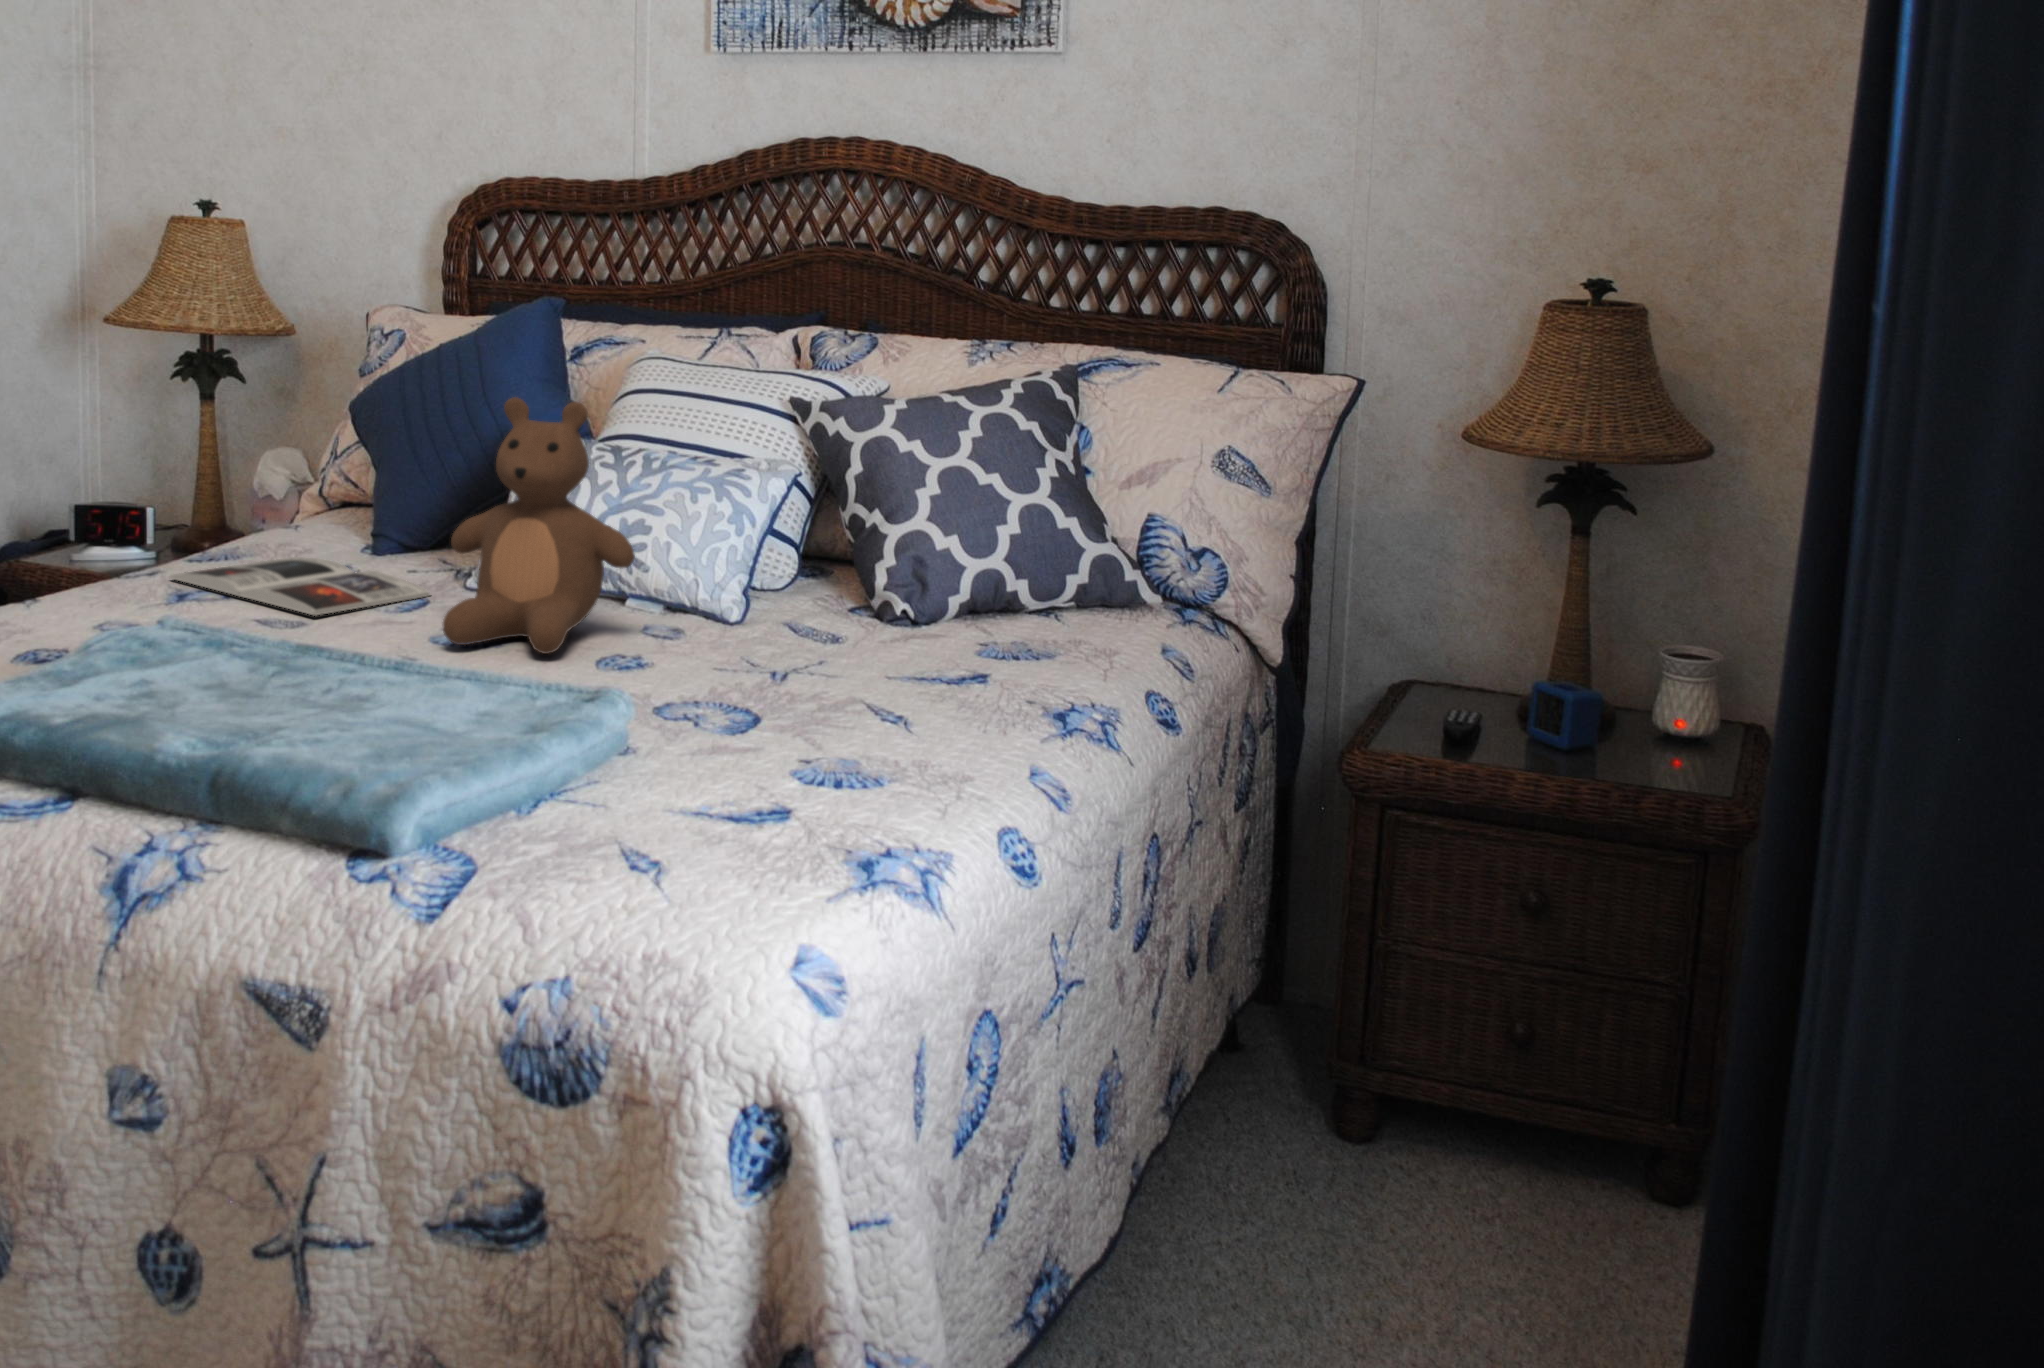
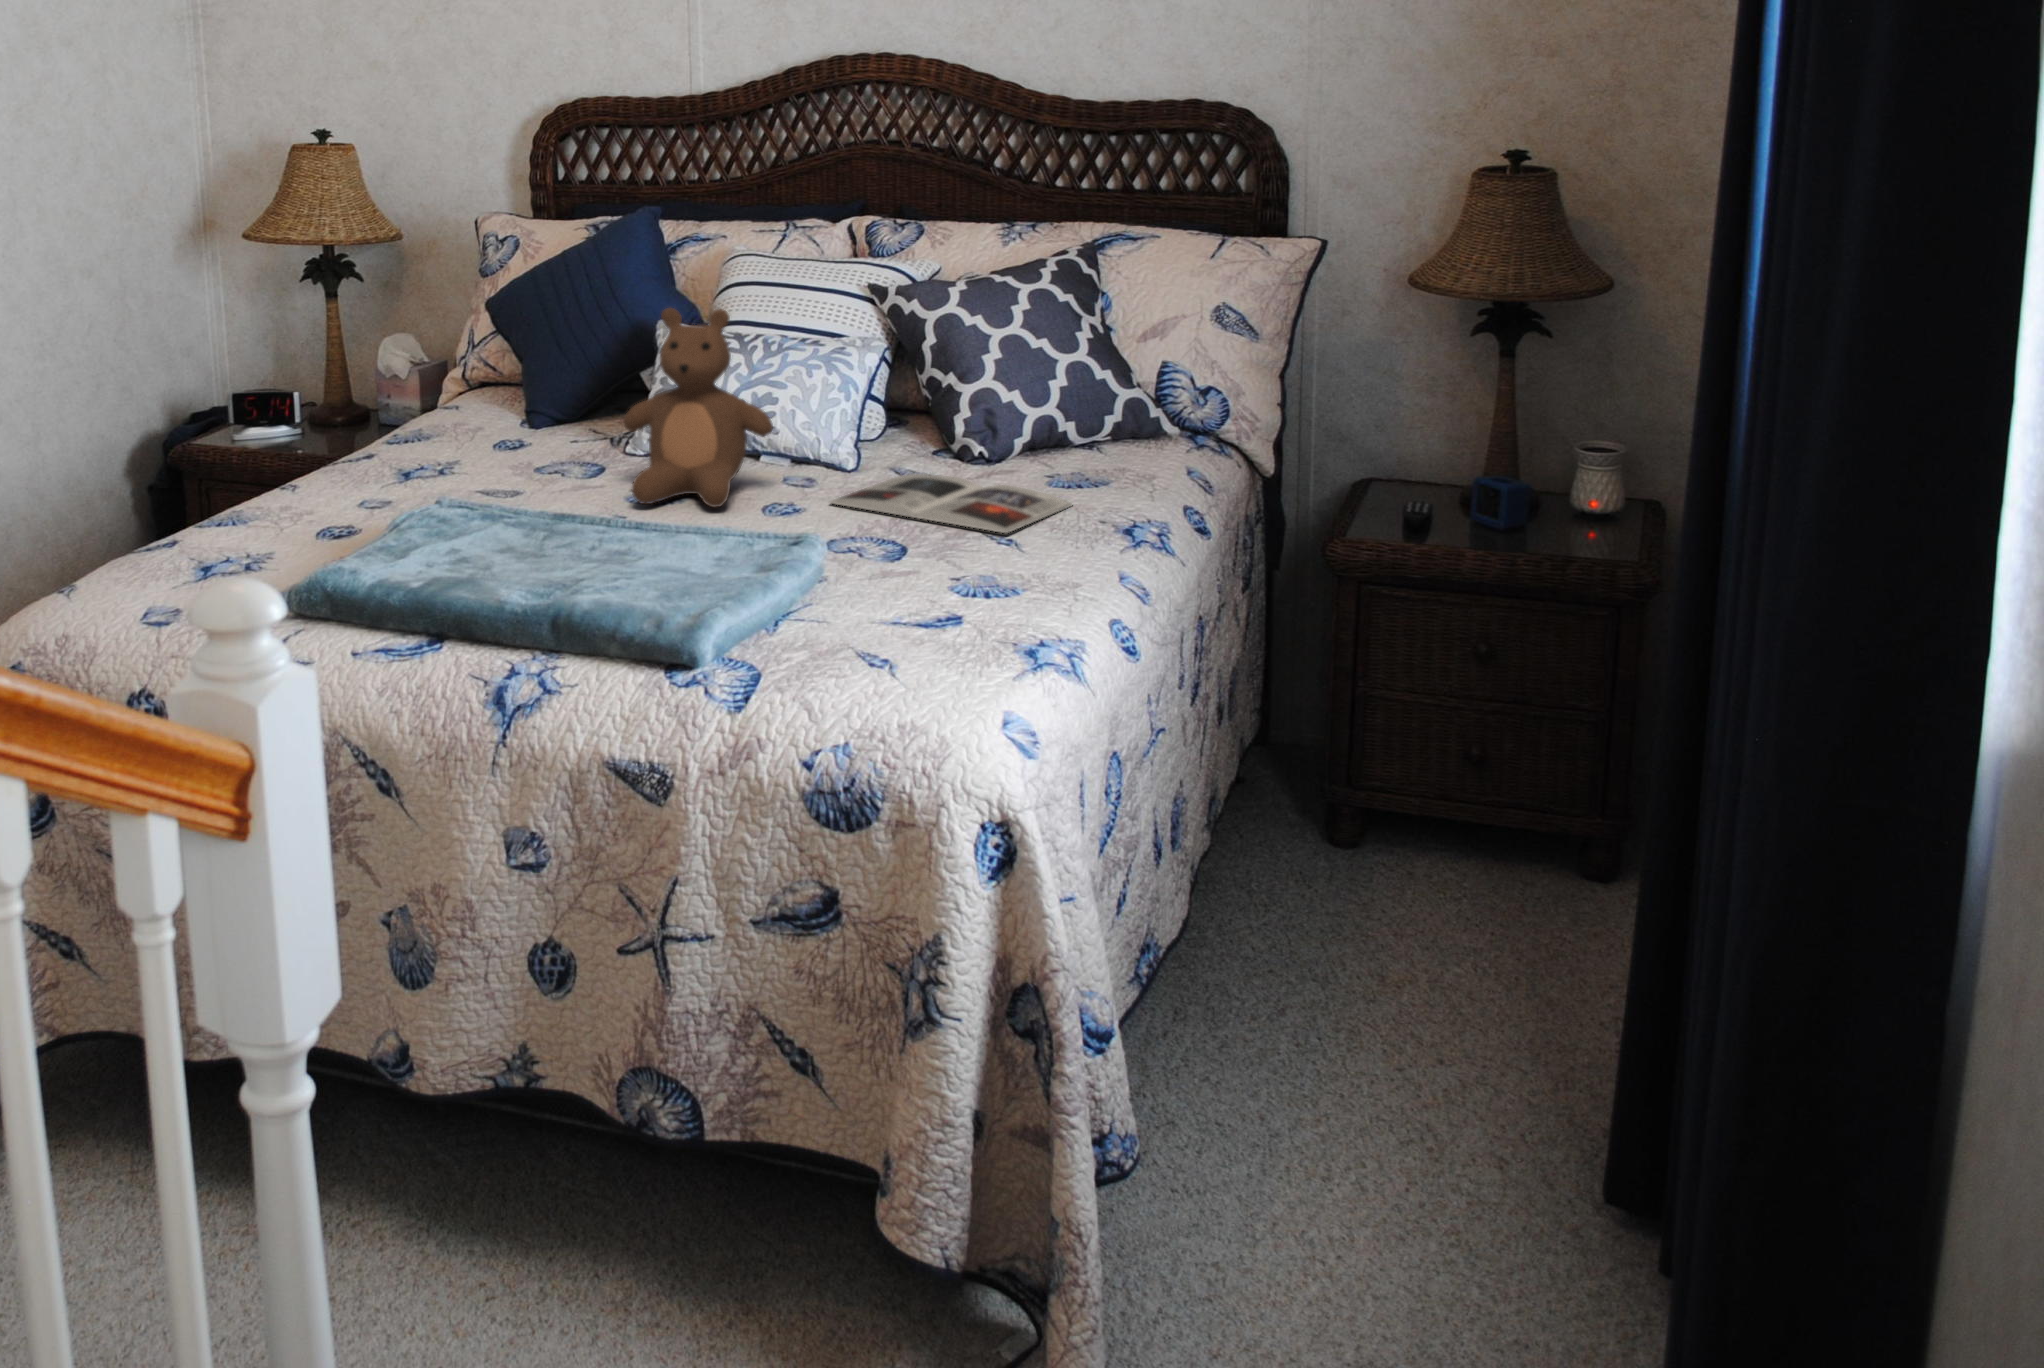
magazine: present [169,557,430,615] -> present [831,474,1072,533]

